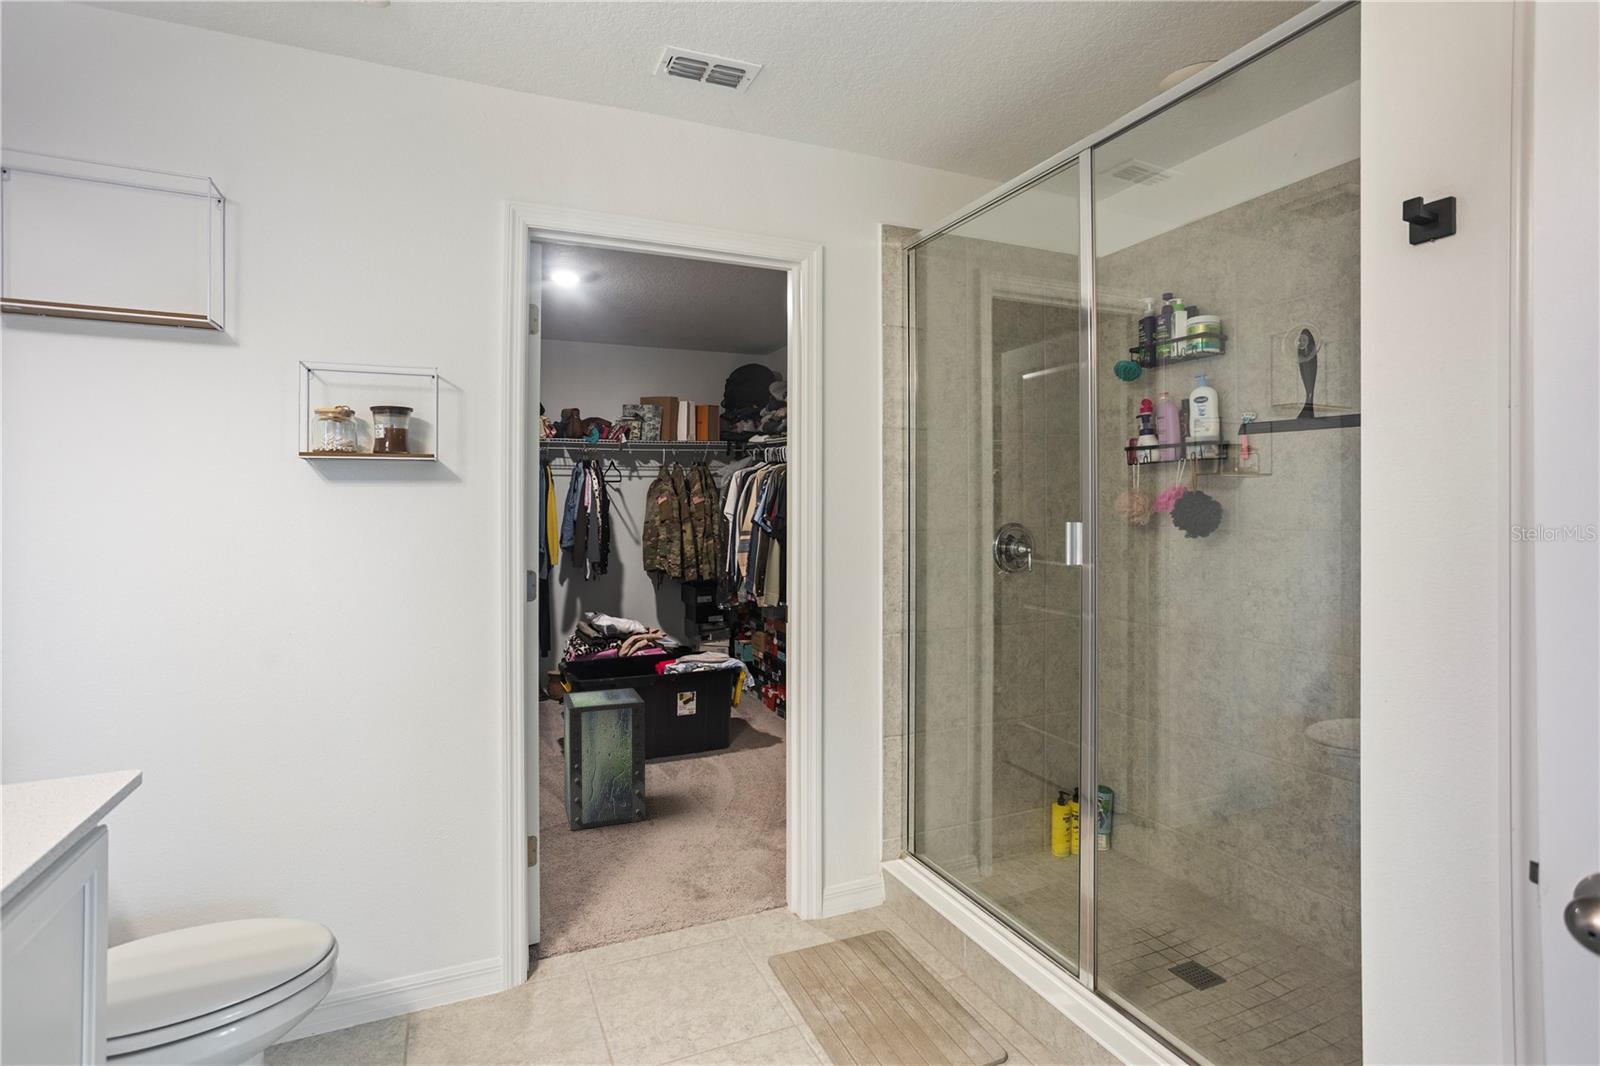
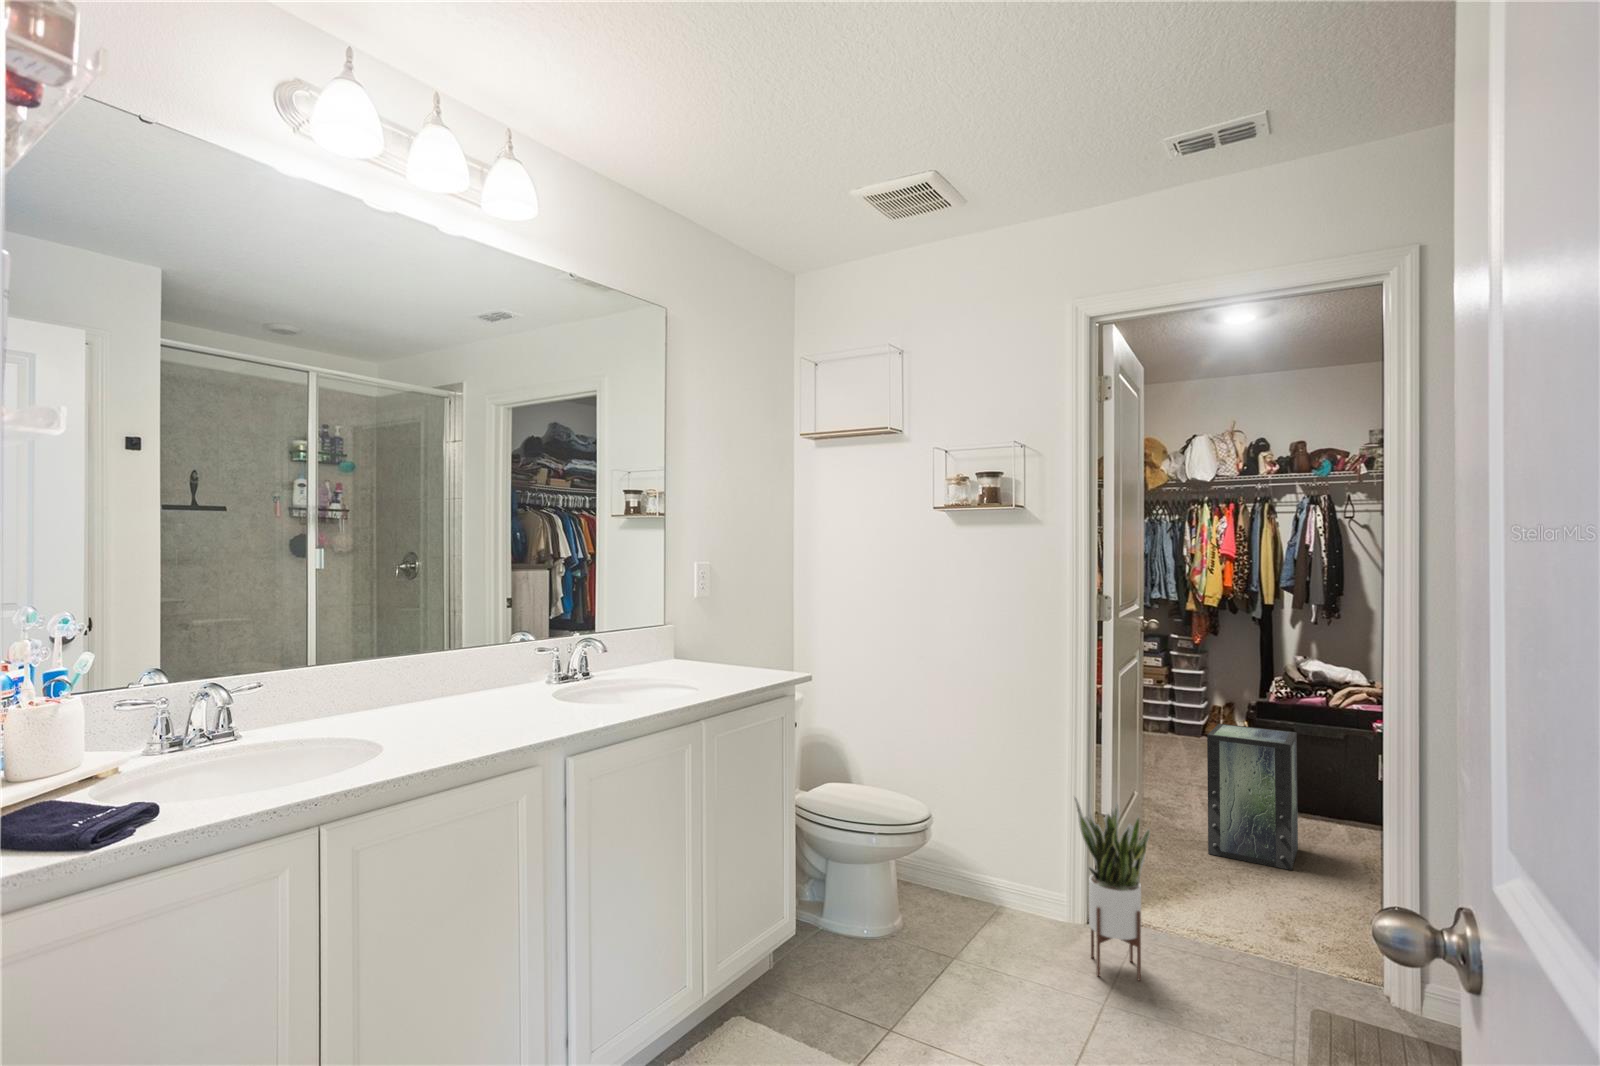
potted plant: none [540,819,628,1034] -> present [1074,797,1150,980]

